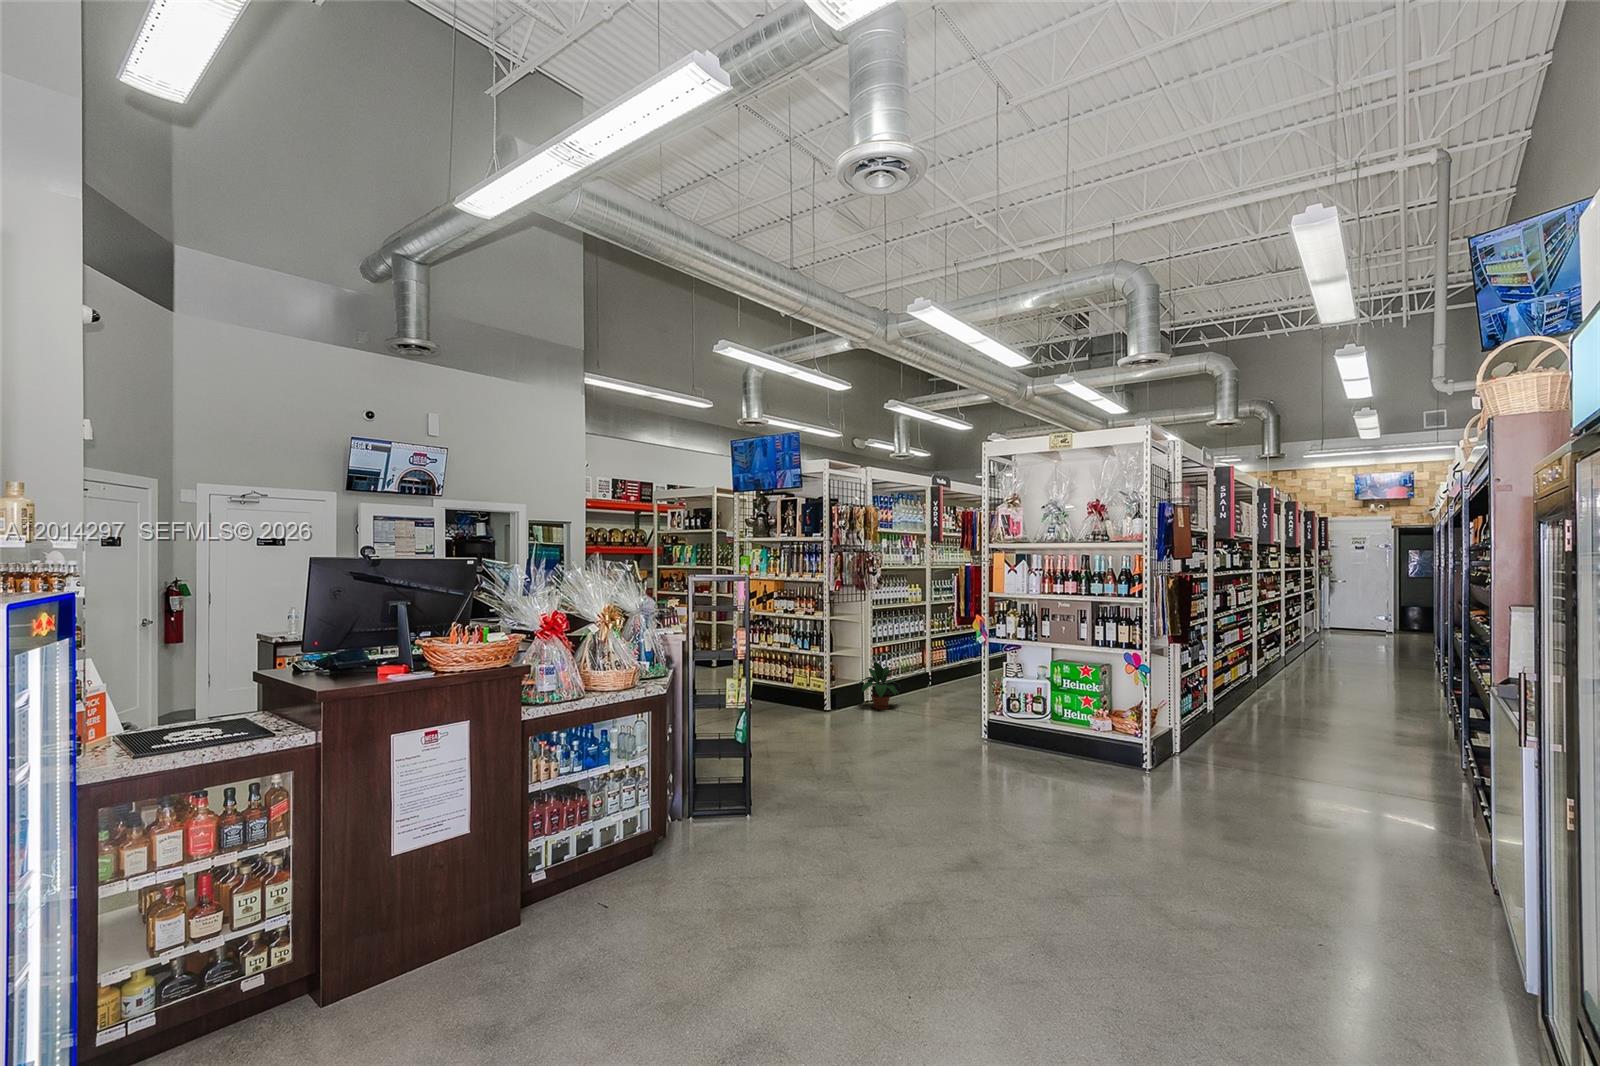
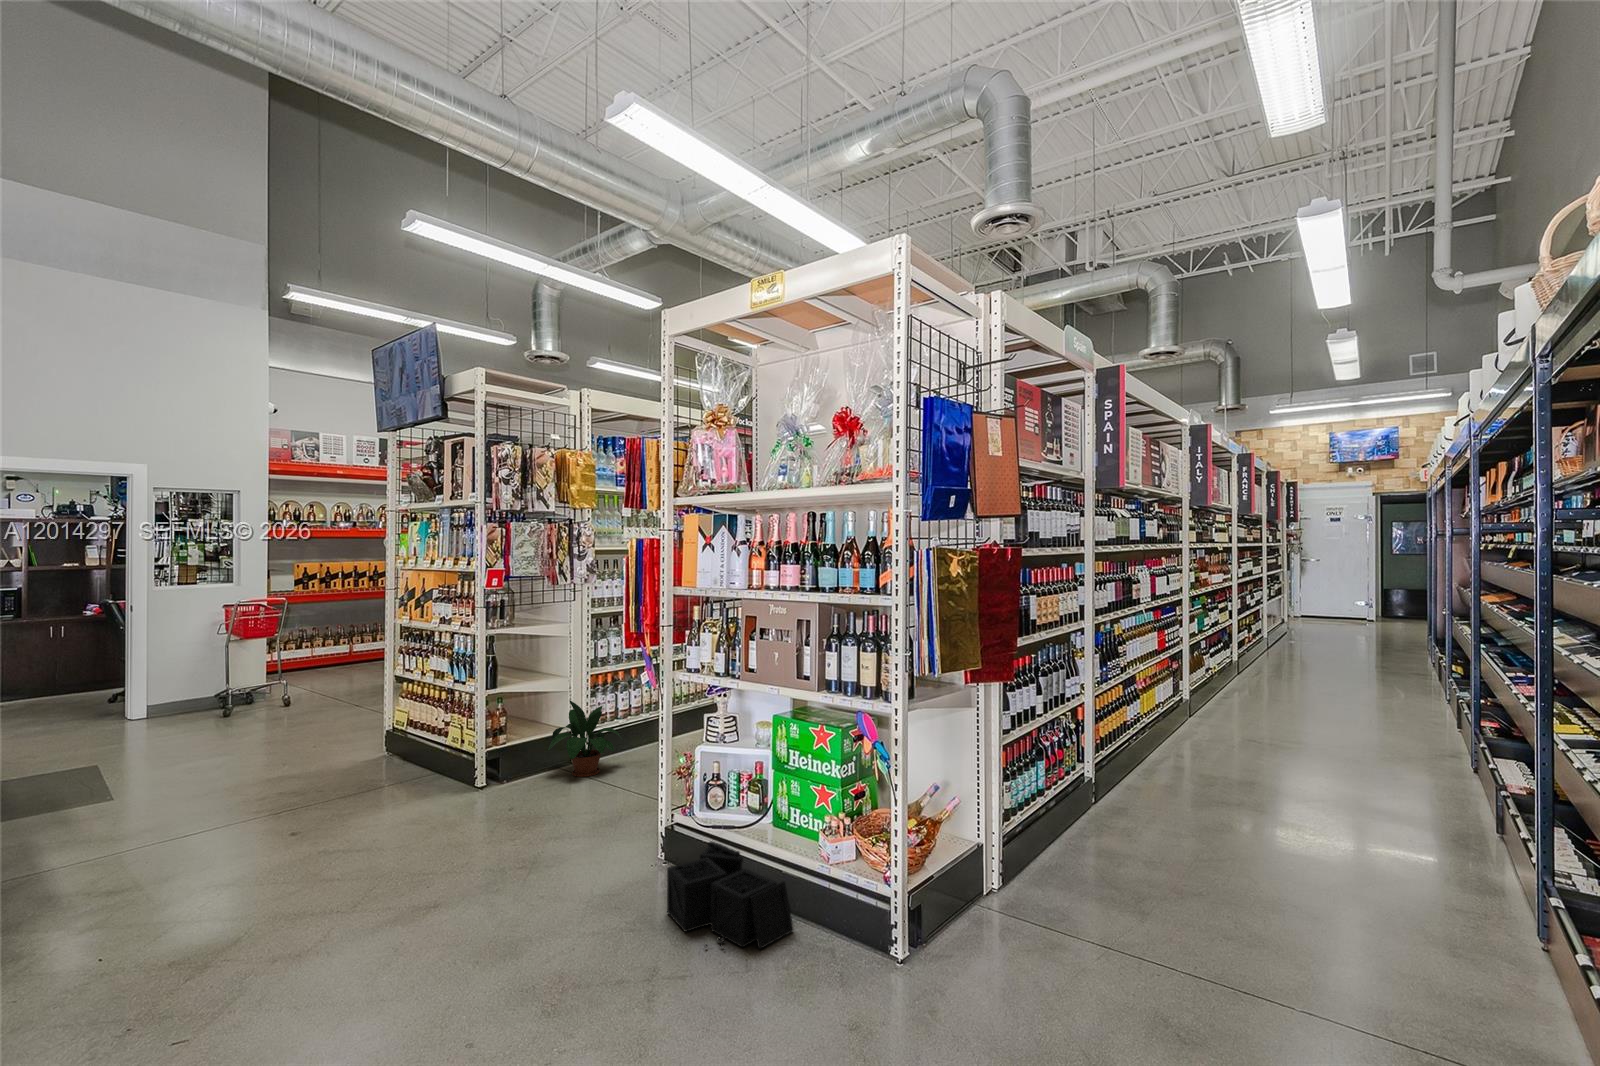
storage bin: none [1009,725,1082,771] -> present [667,841,793,949]

